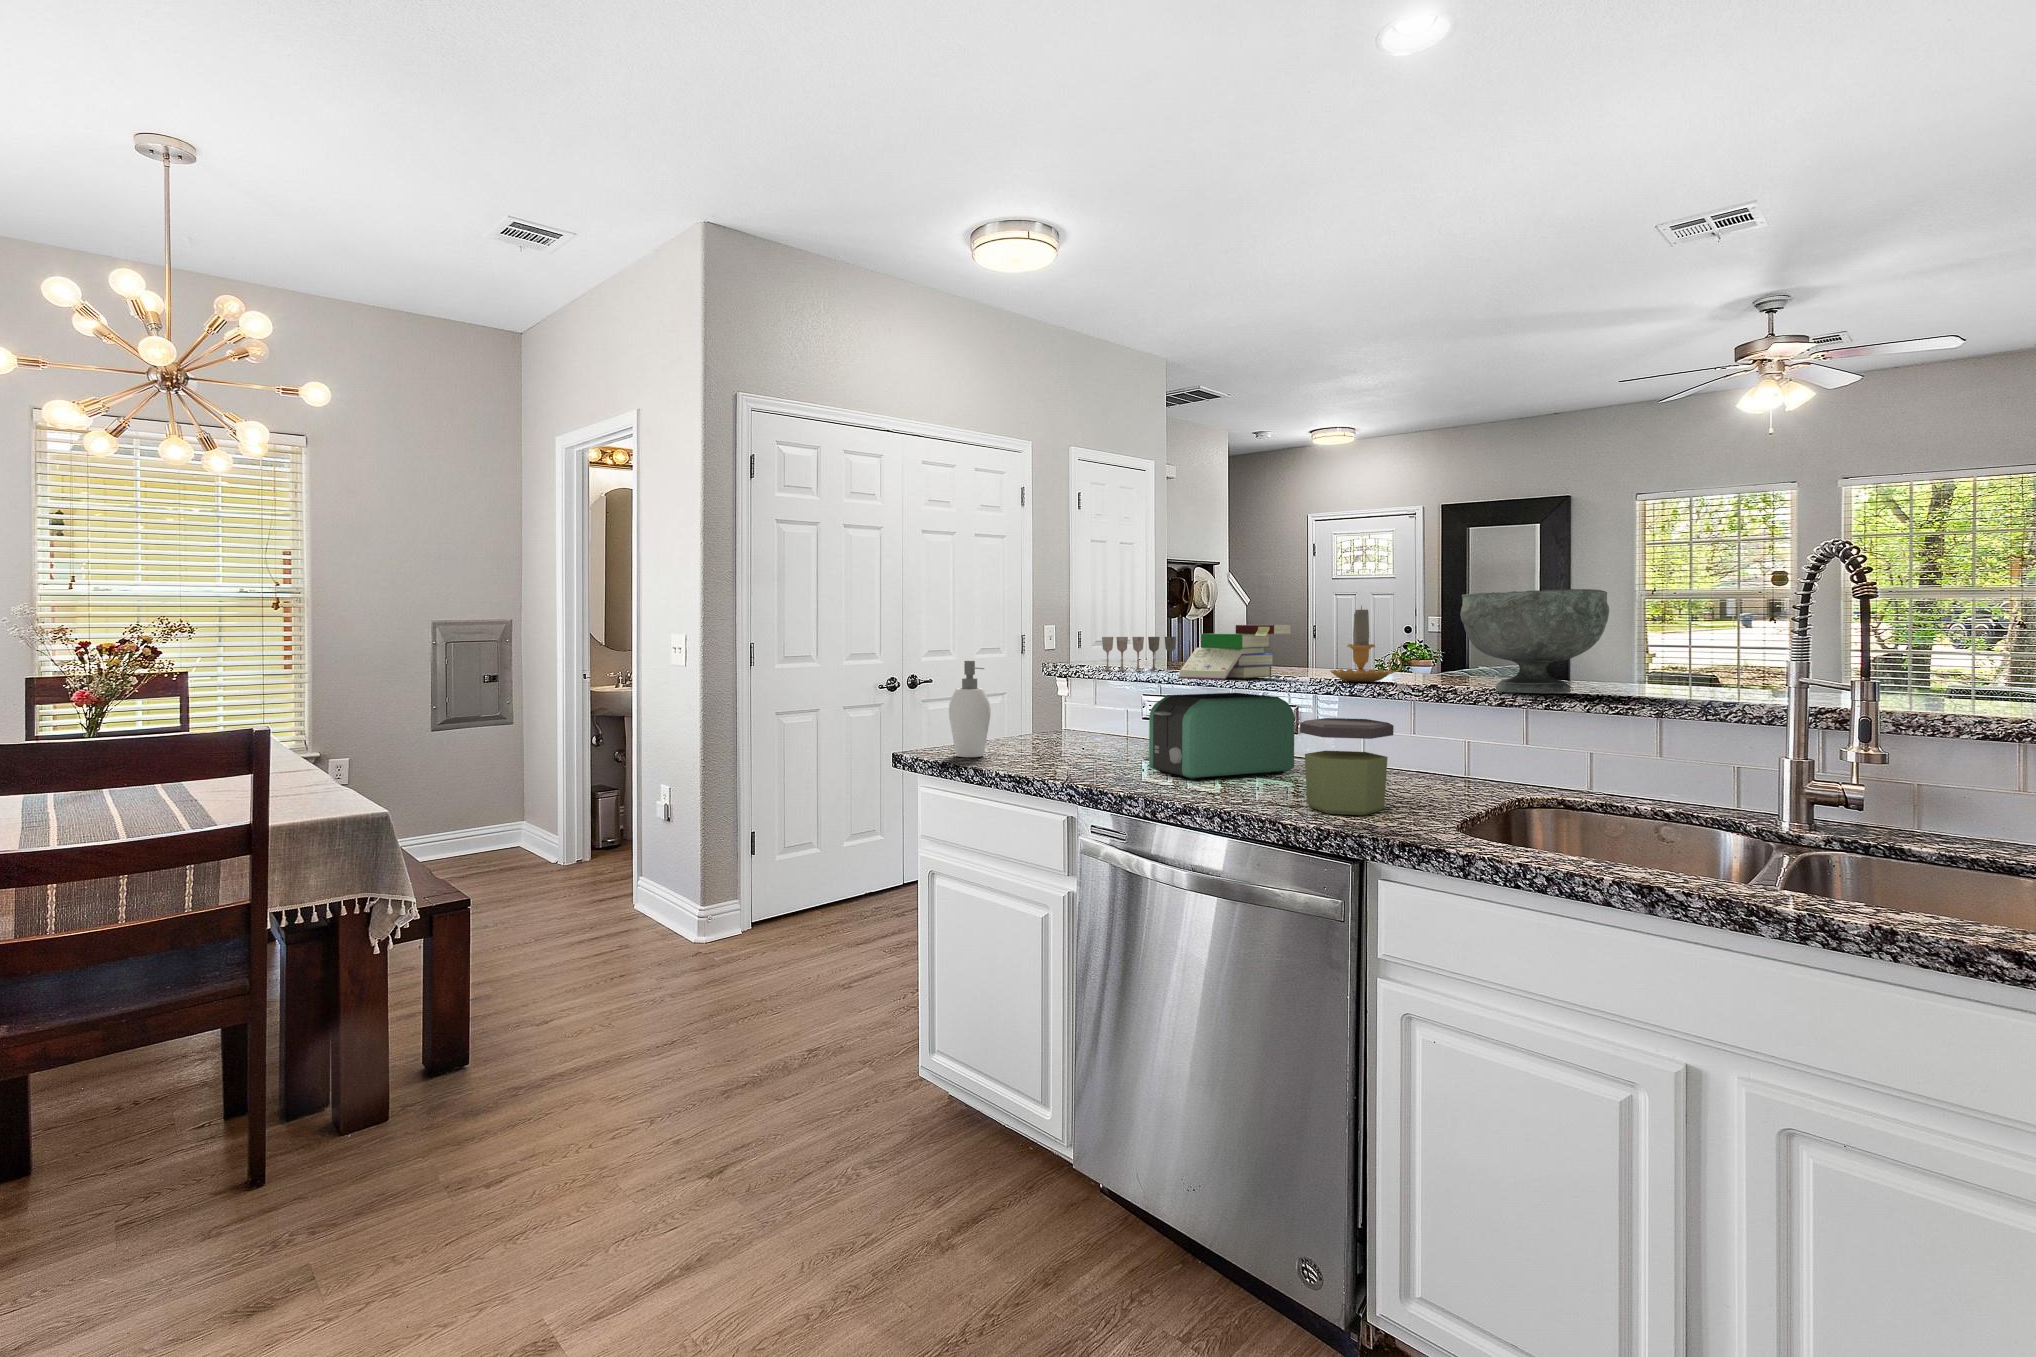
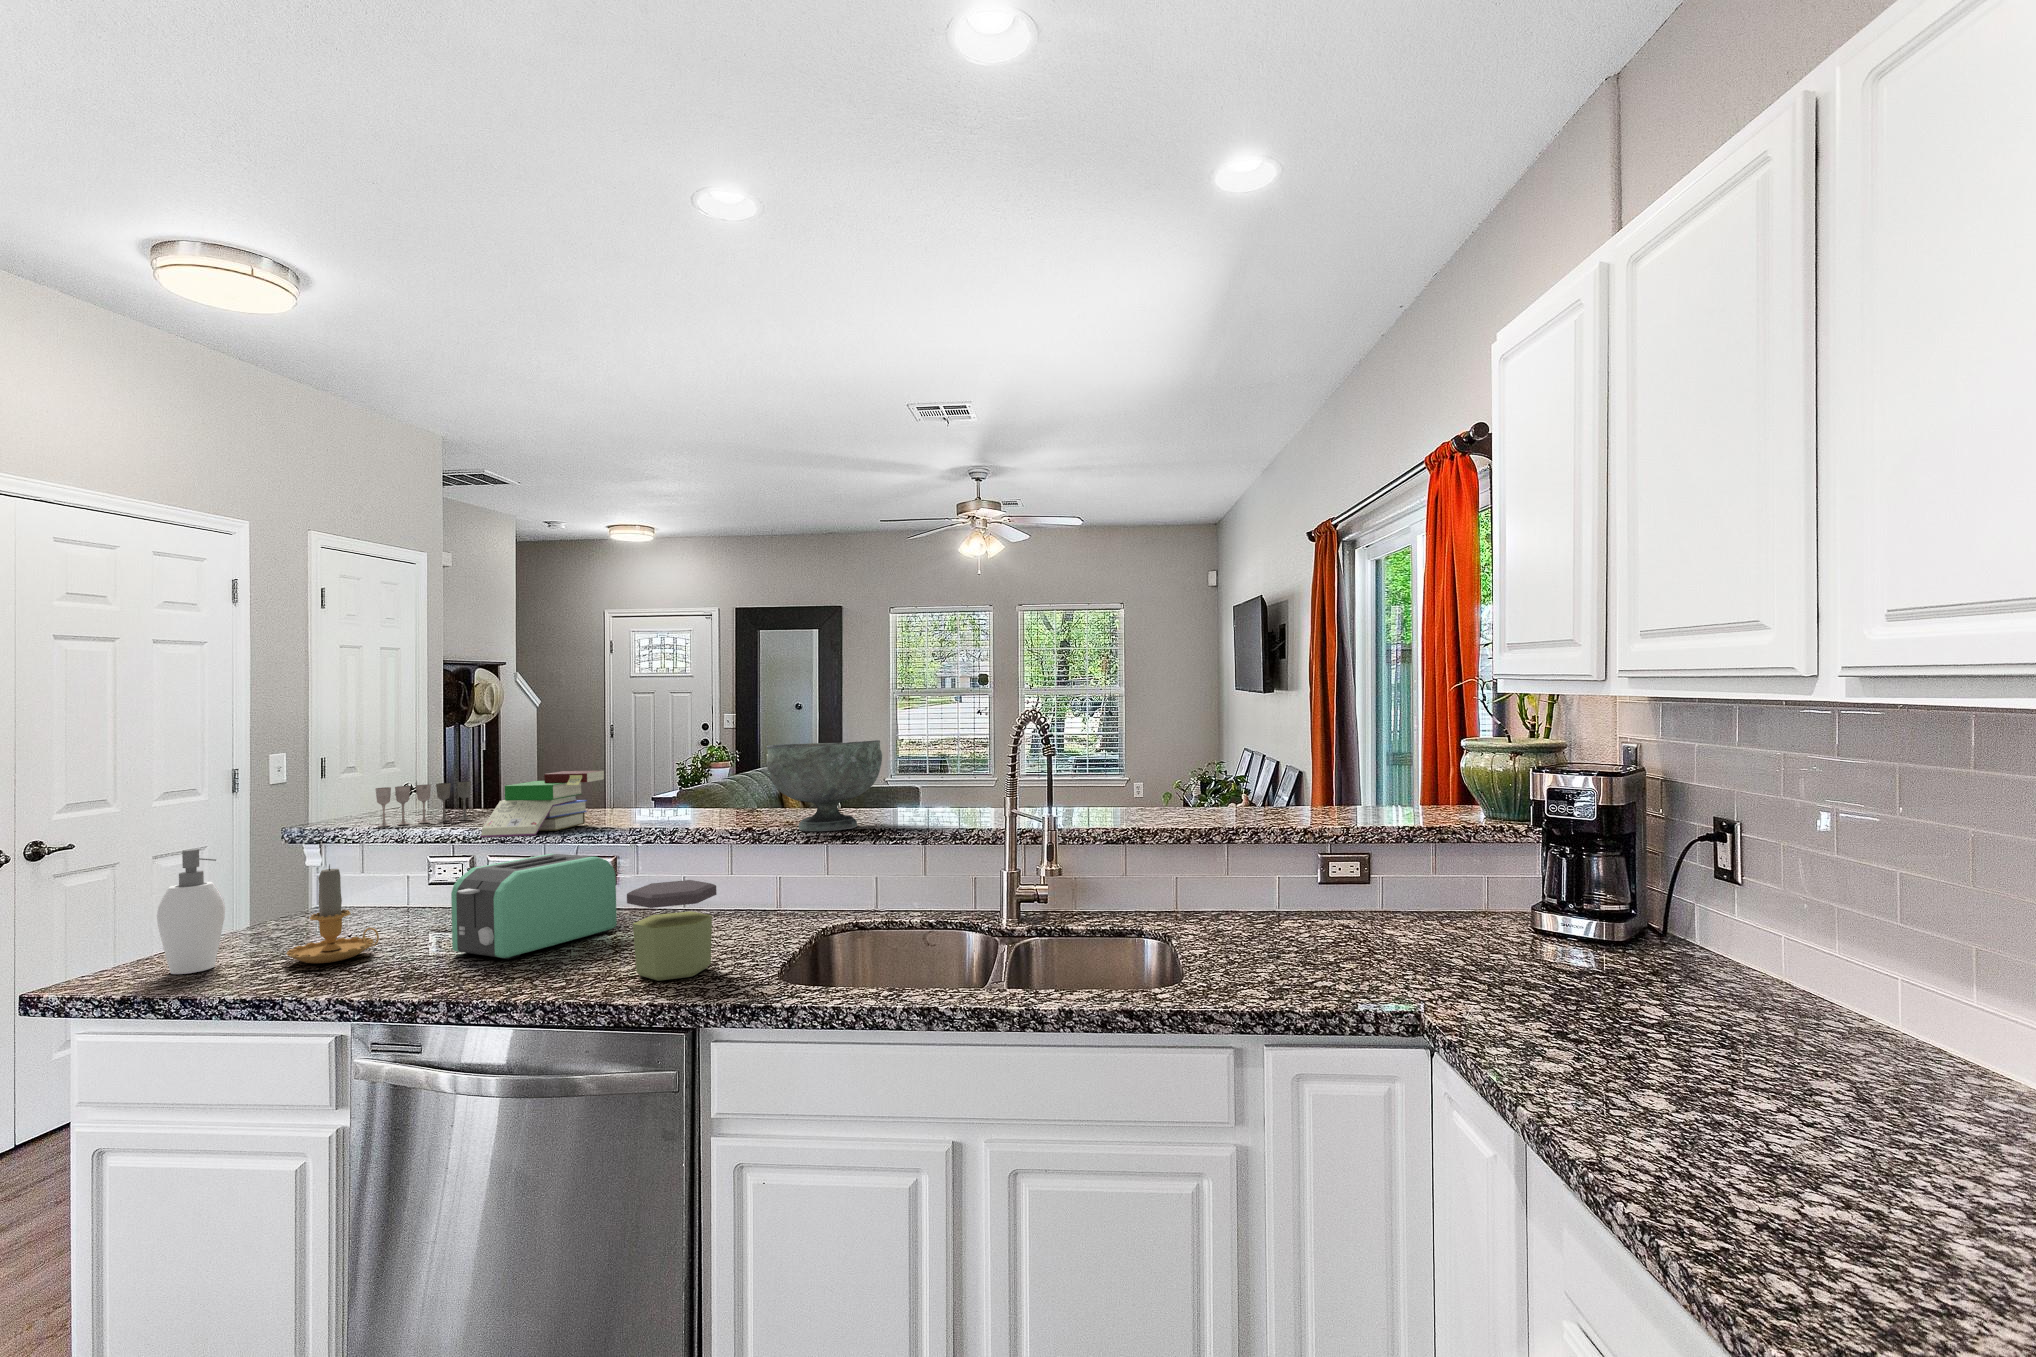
candle: present [1330,606,1402,682] -> present [286,865,379,963]

